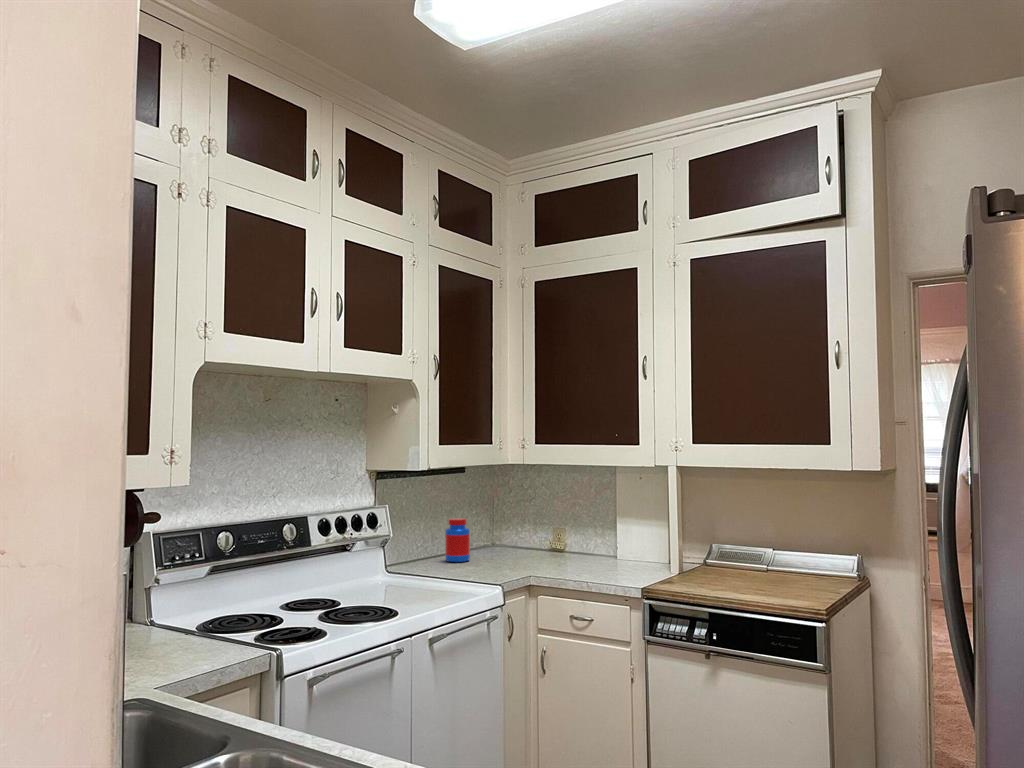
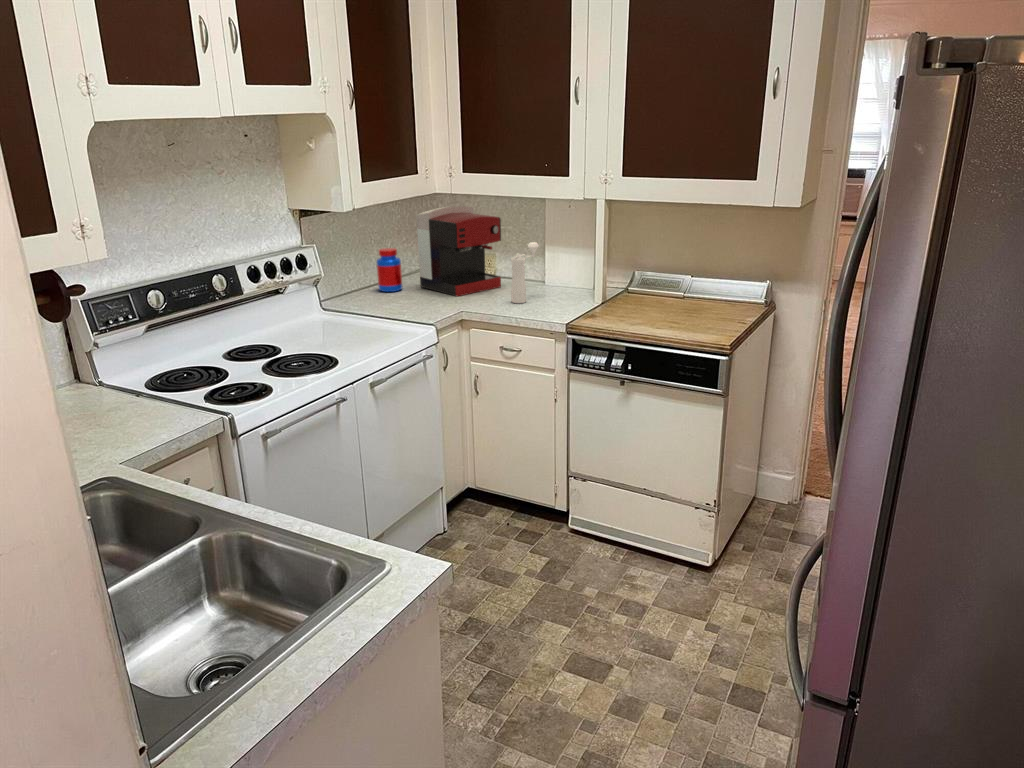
coffee maker: none [488,478,572,567] -> present [416,206,501,296]
pepper mill: none [582,511,610,572] -> present [511,242,539,303]

